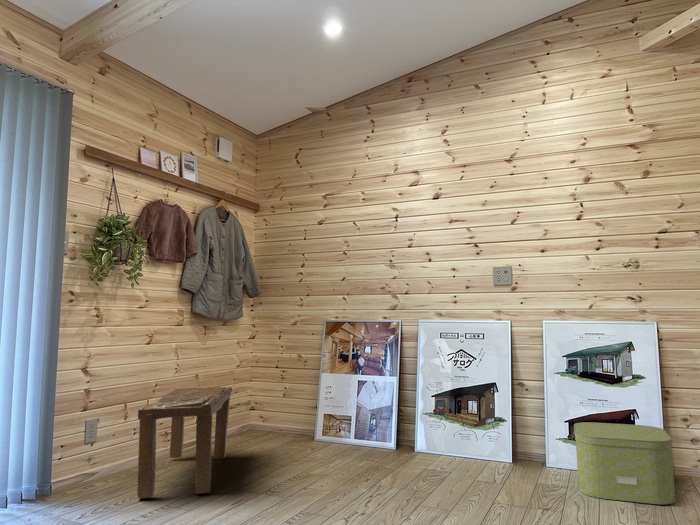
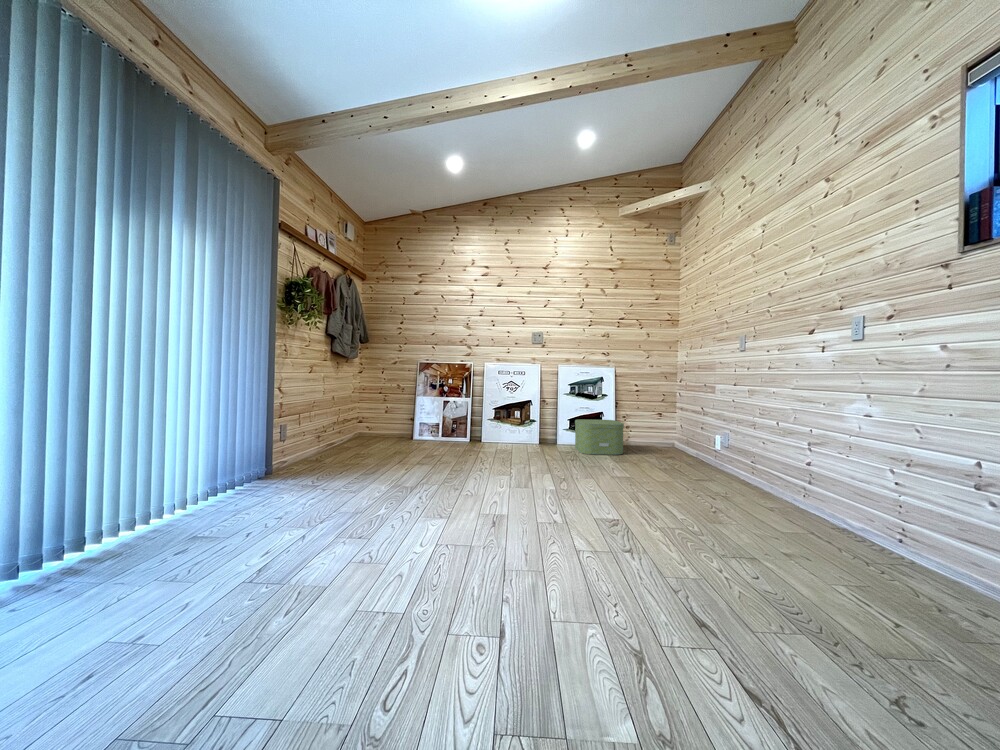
bench: present [137,387,232,498] -> none [325,404,384,471]

